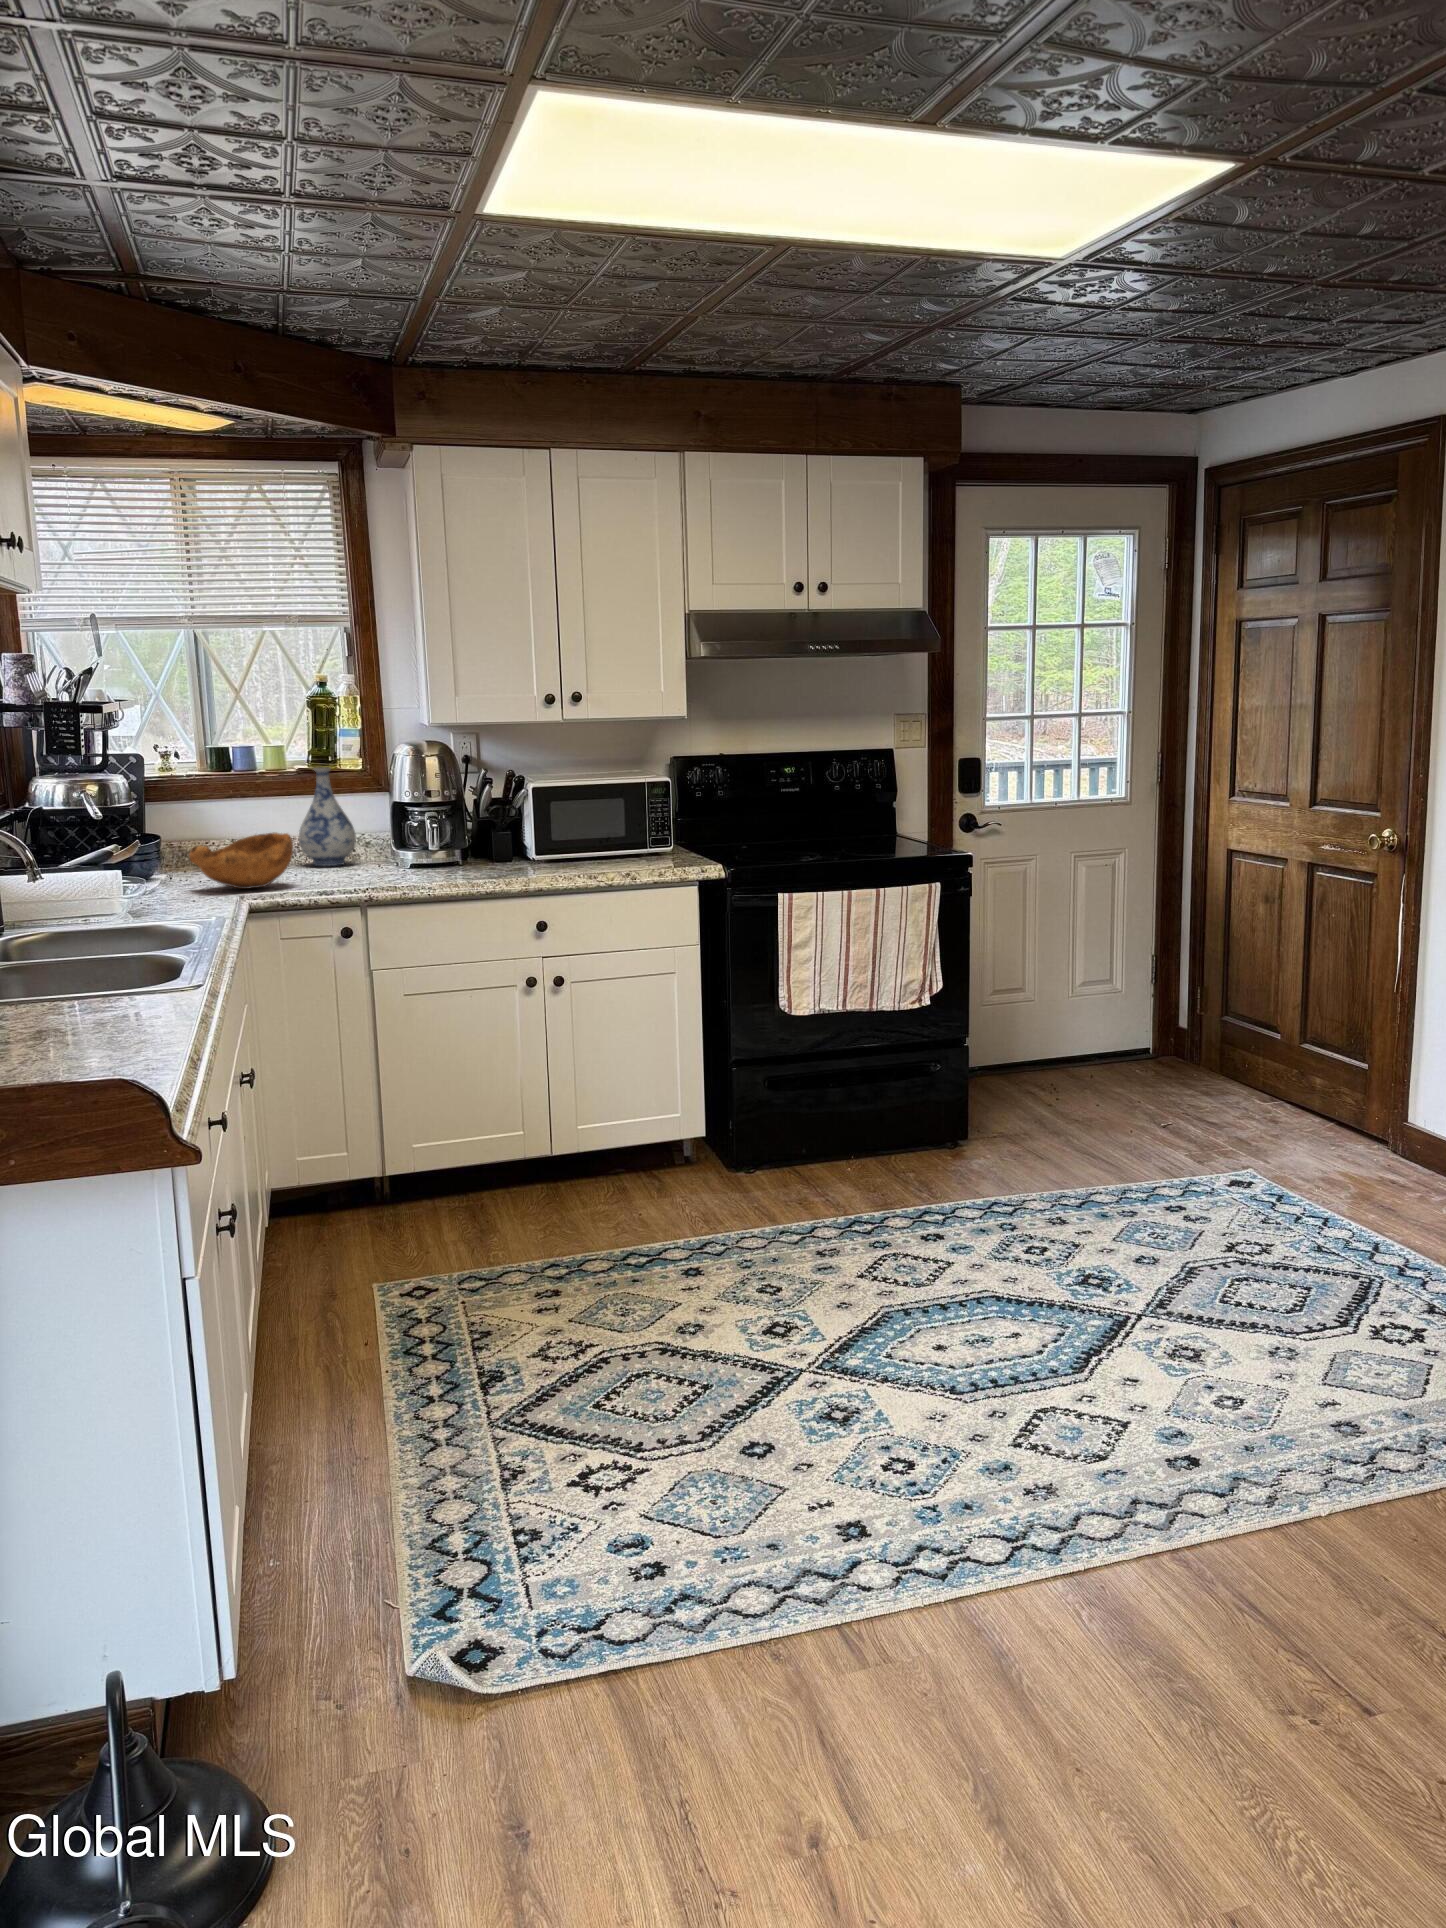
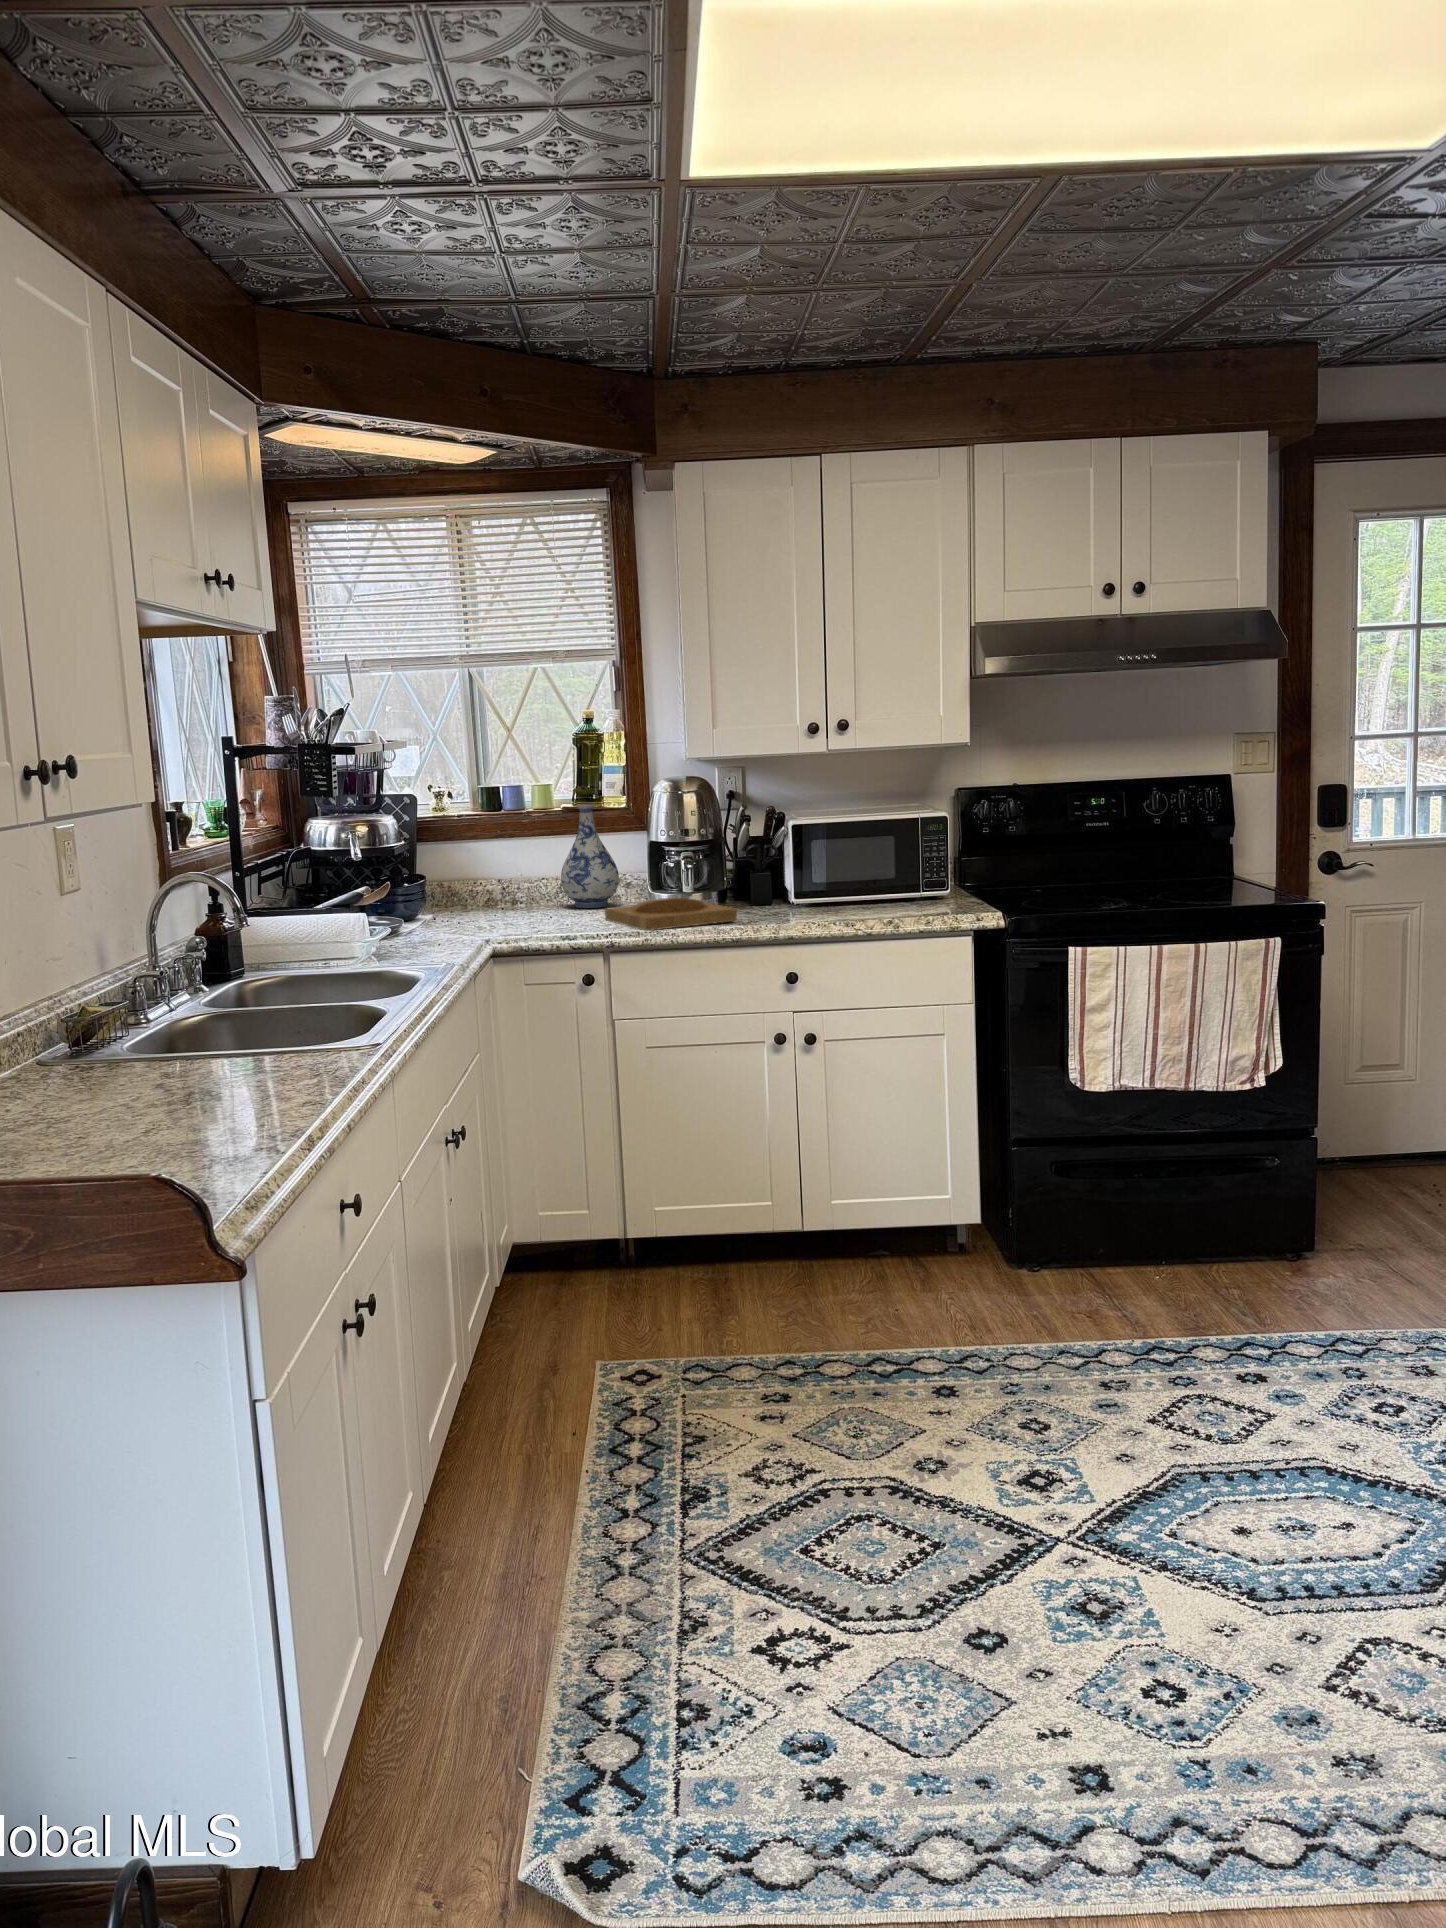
wooden bowl: present [189,833,293,889] -> none [437,873,541,932]
tray: none [350,855,479,885] -> present [605,898,737,931]

